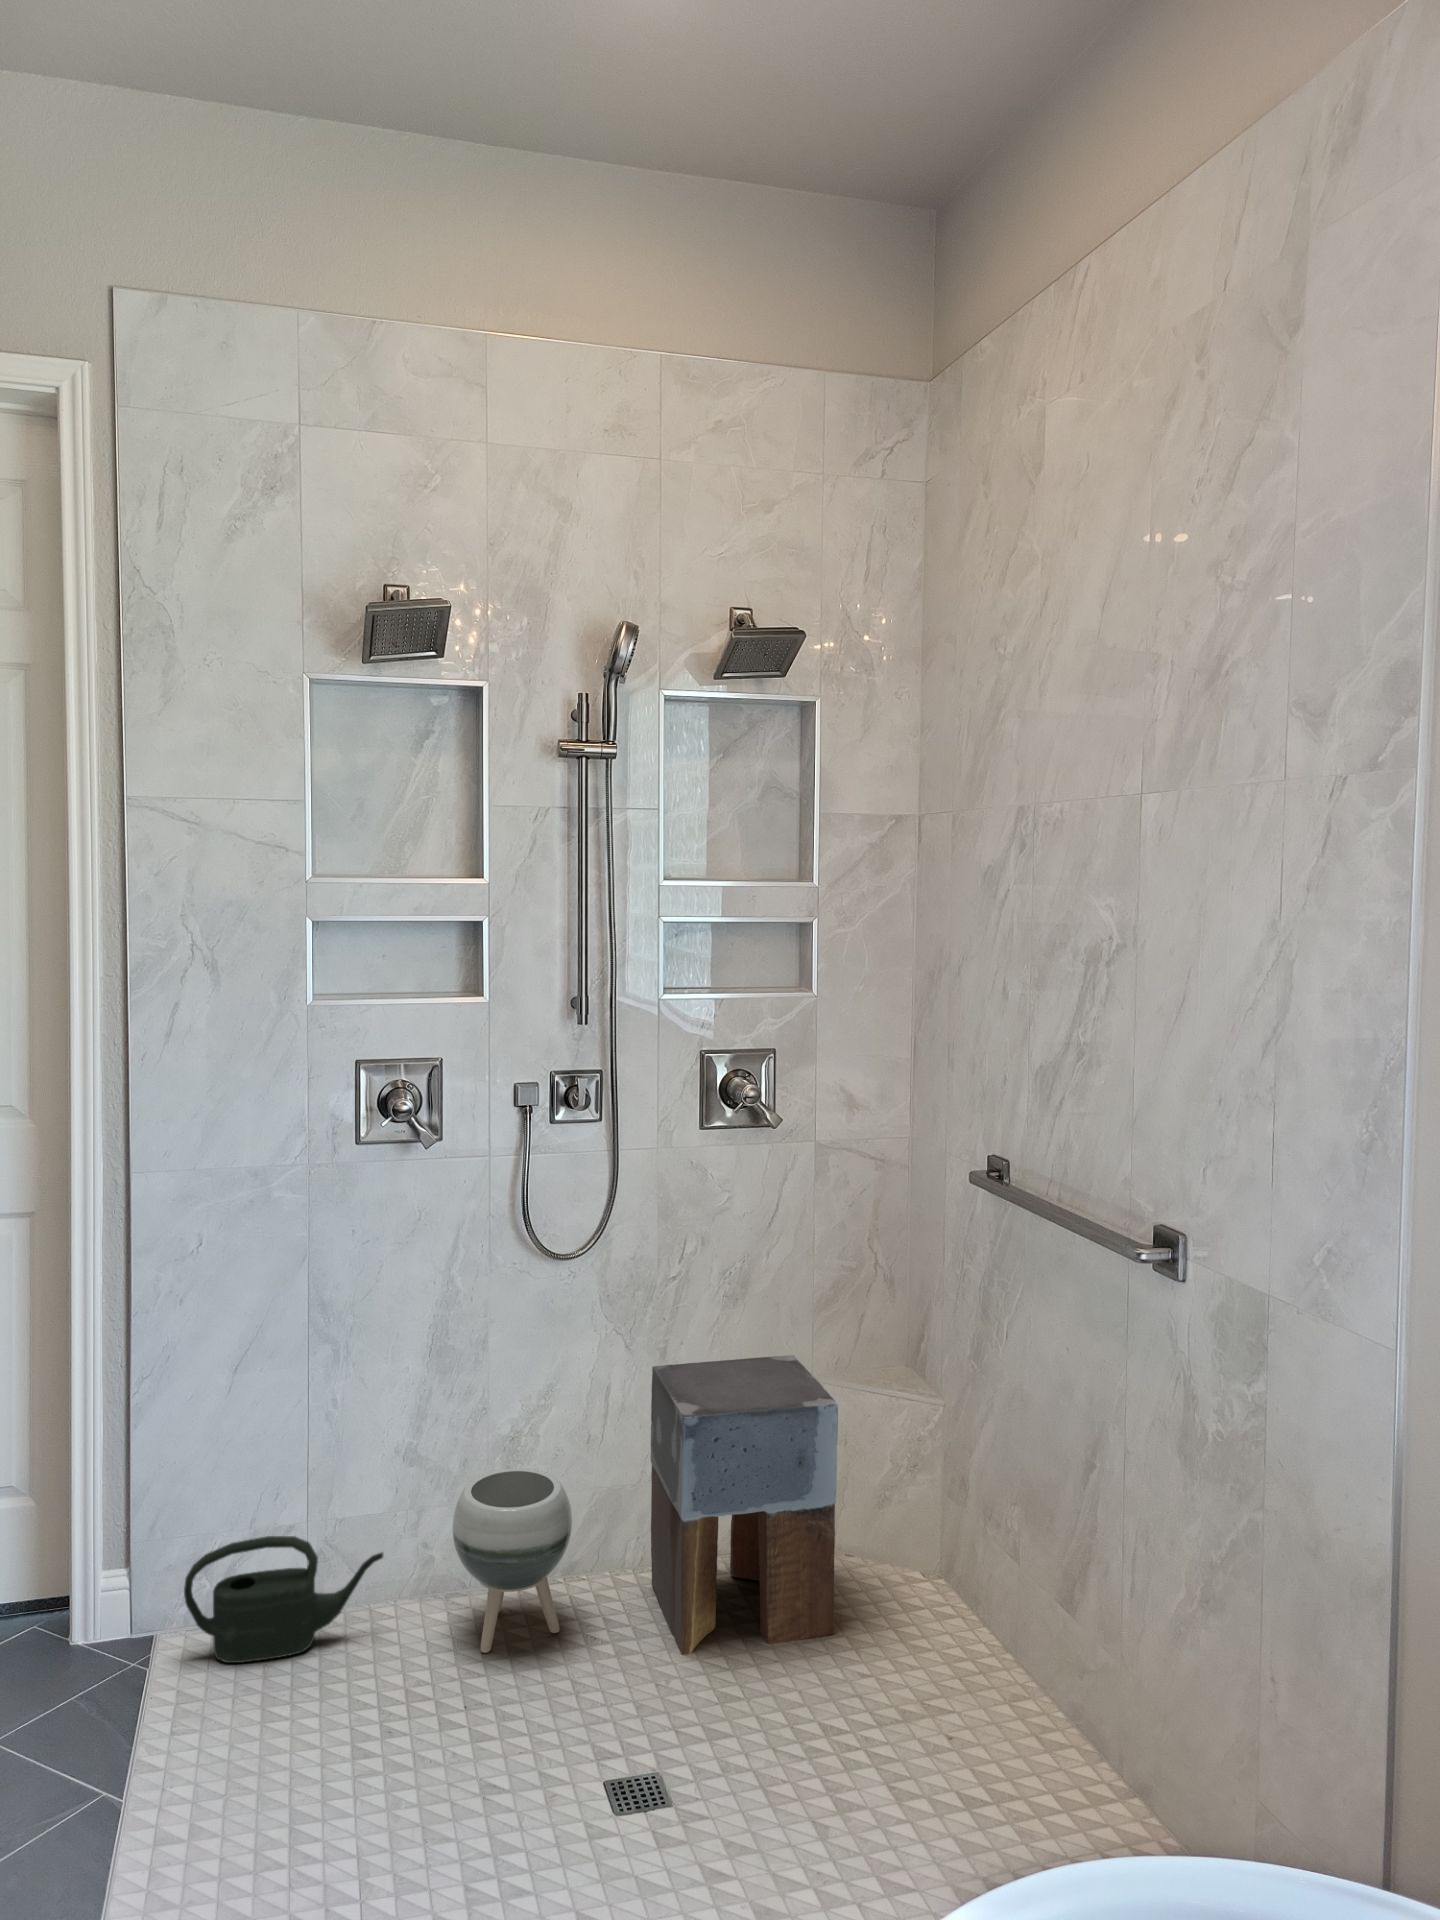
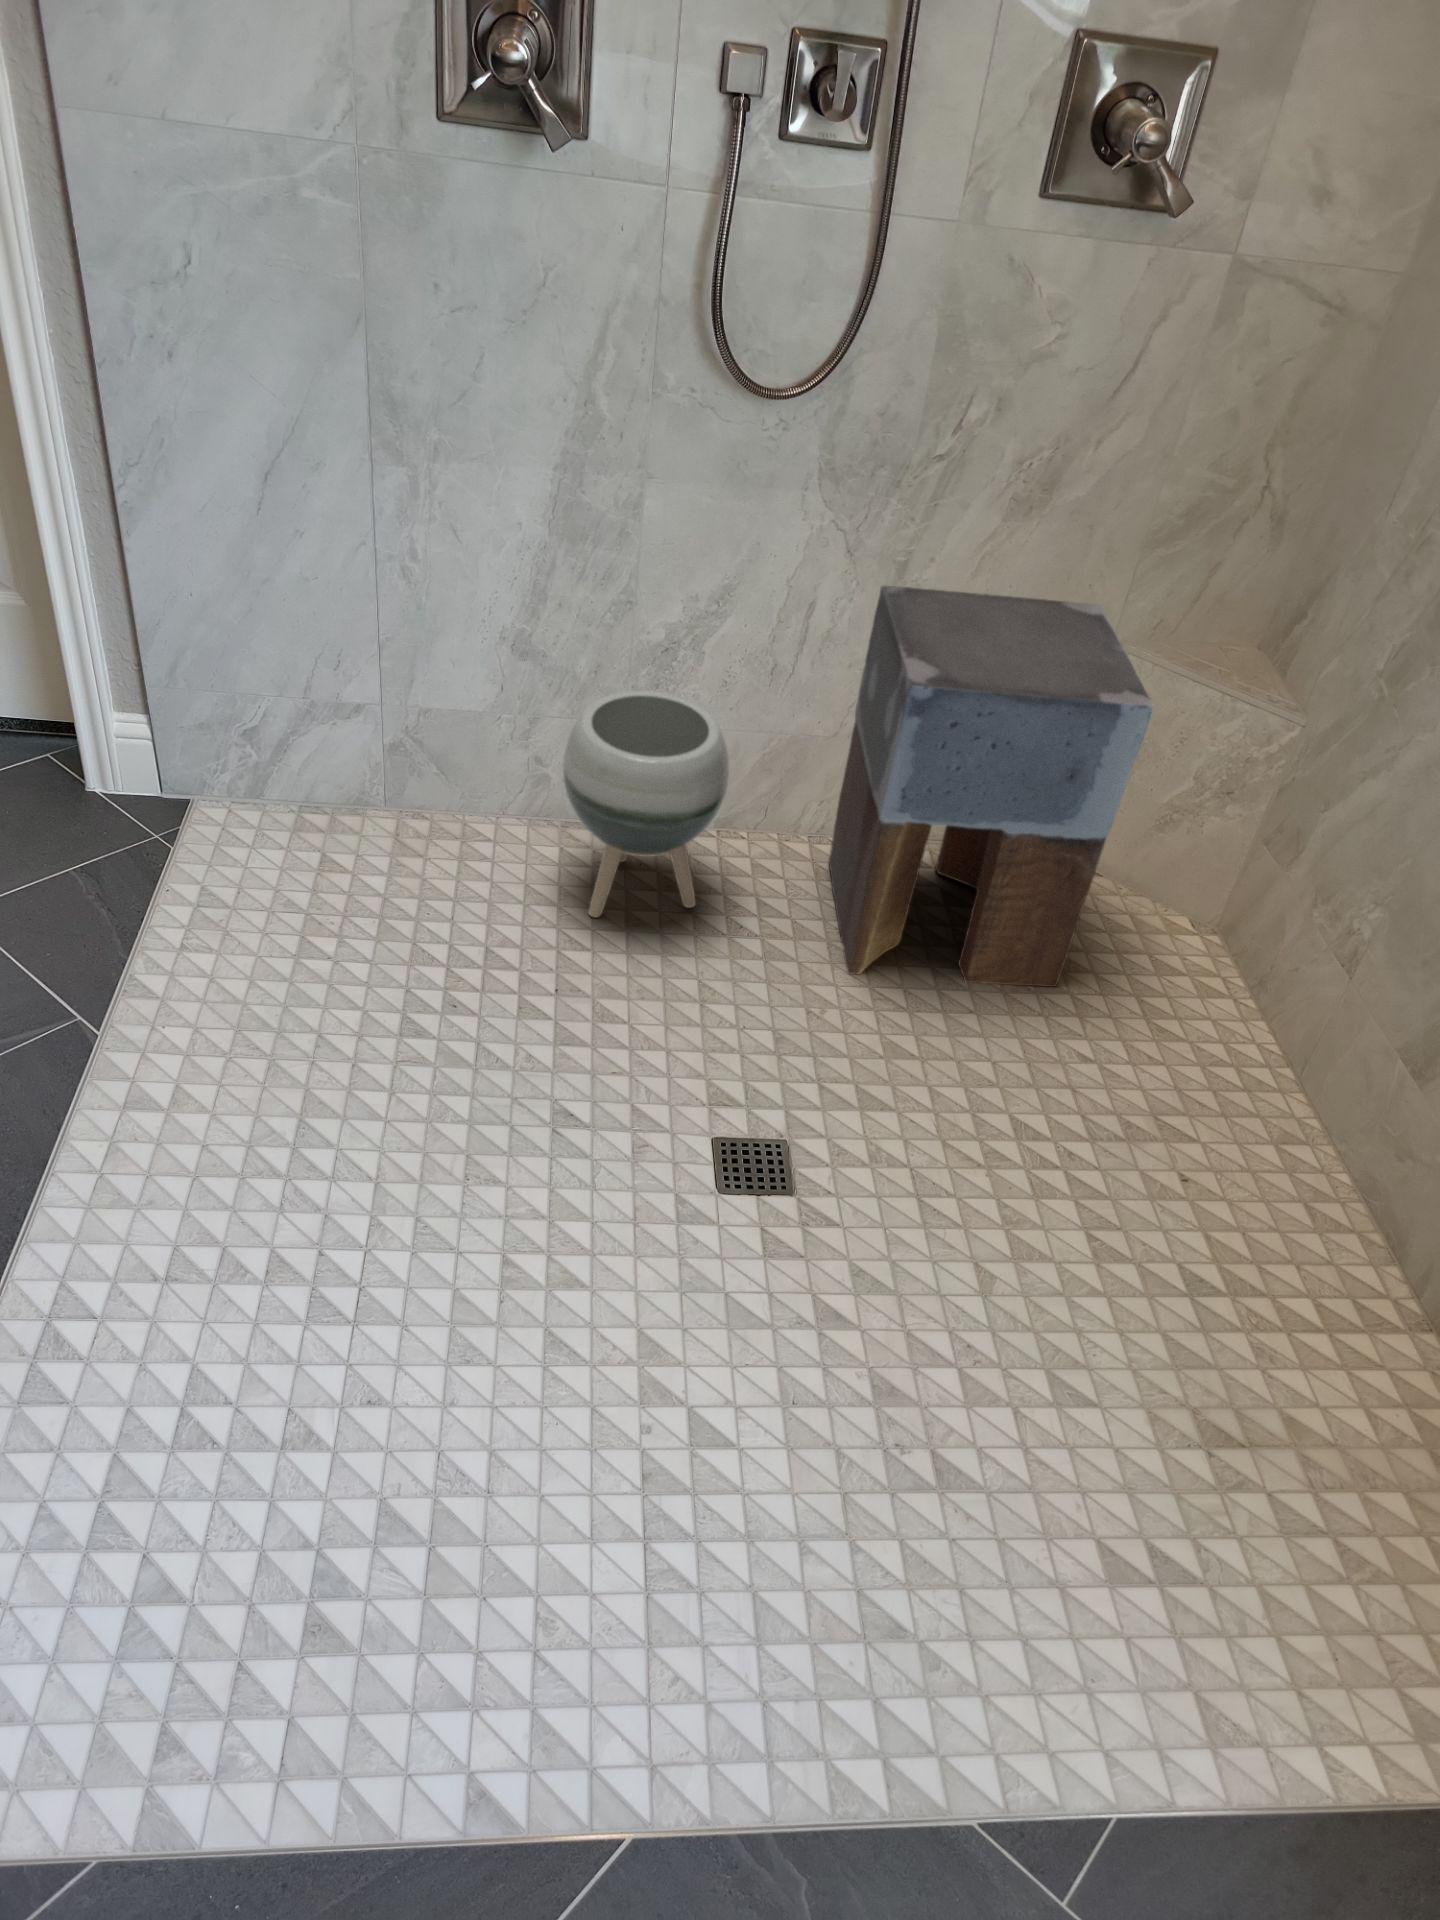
watering can: present [184,1536,383,1663] -> none [209,722,472,869]

